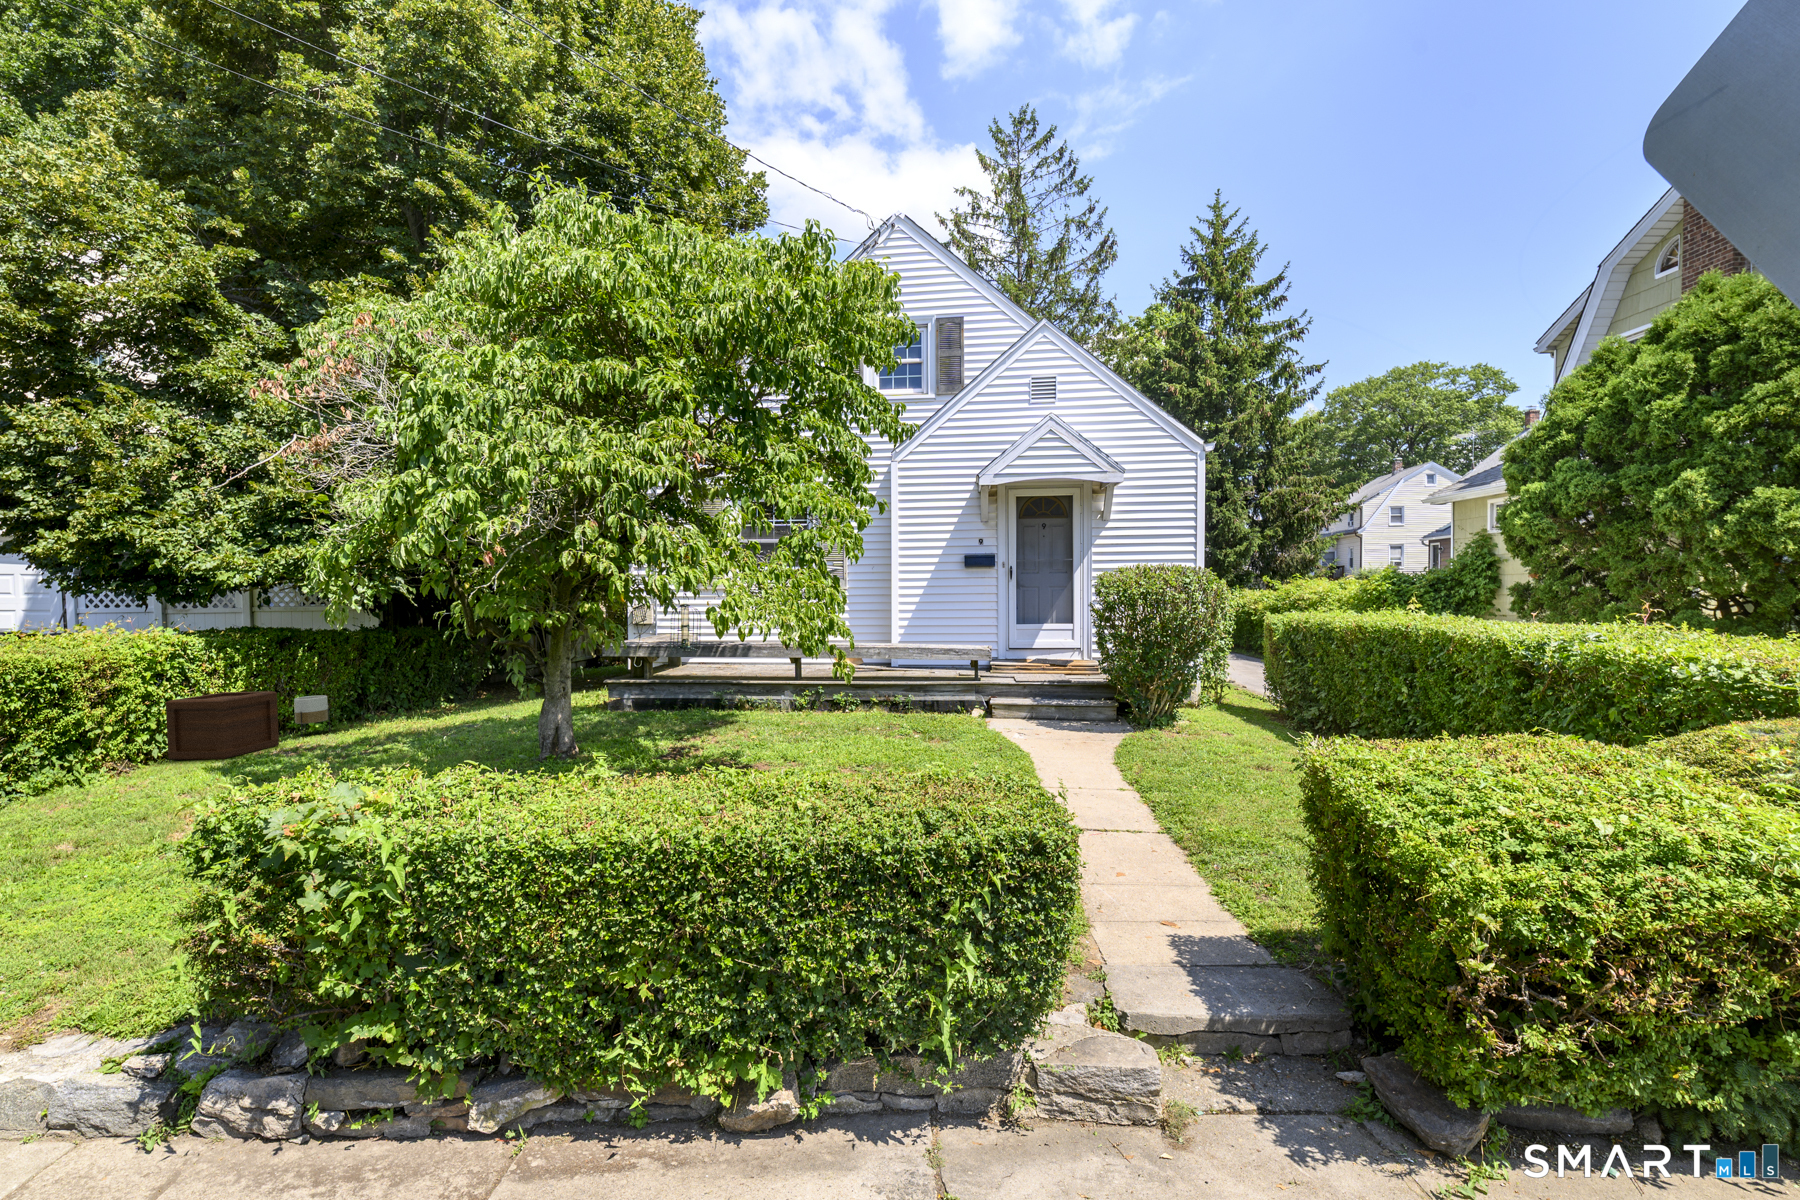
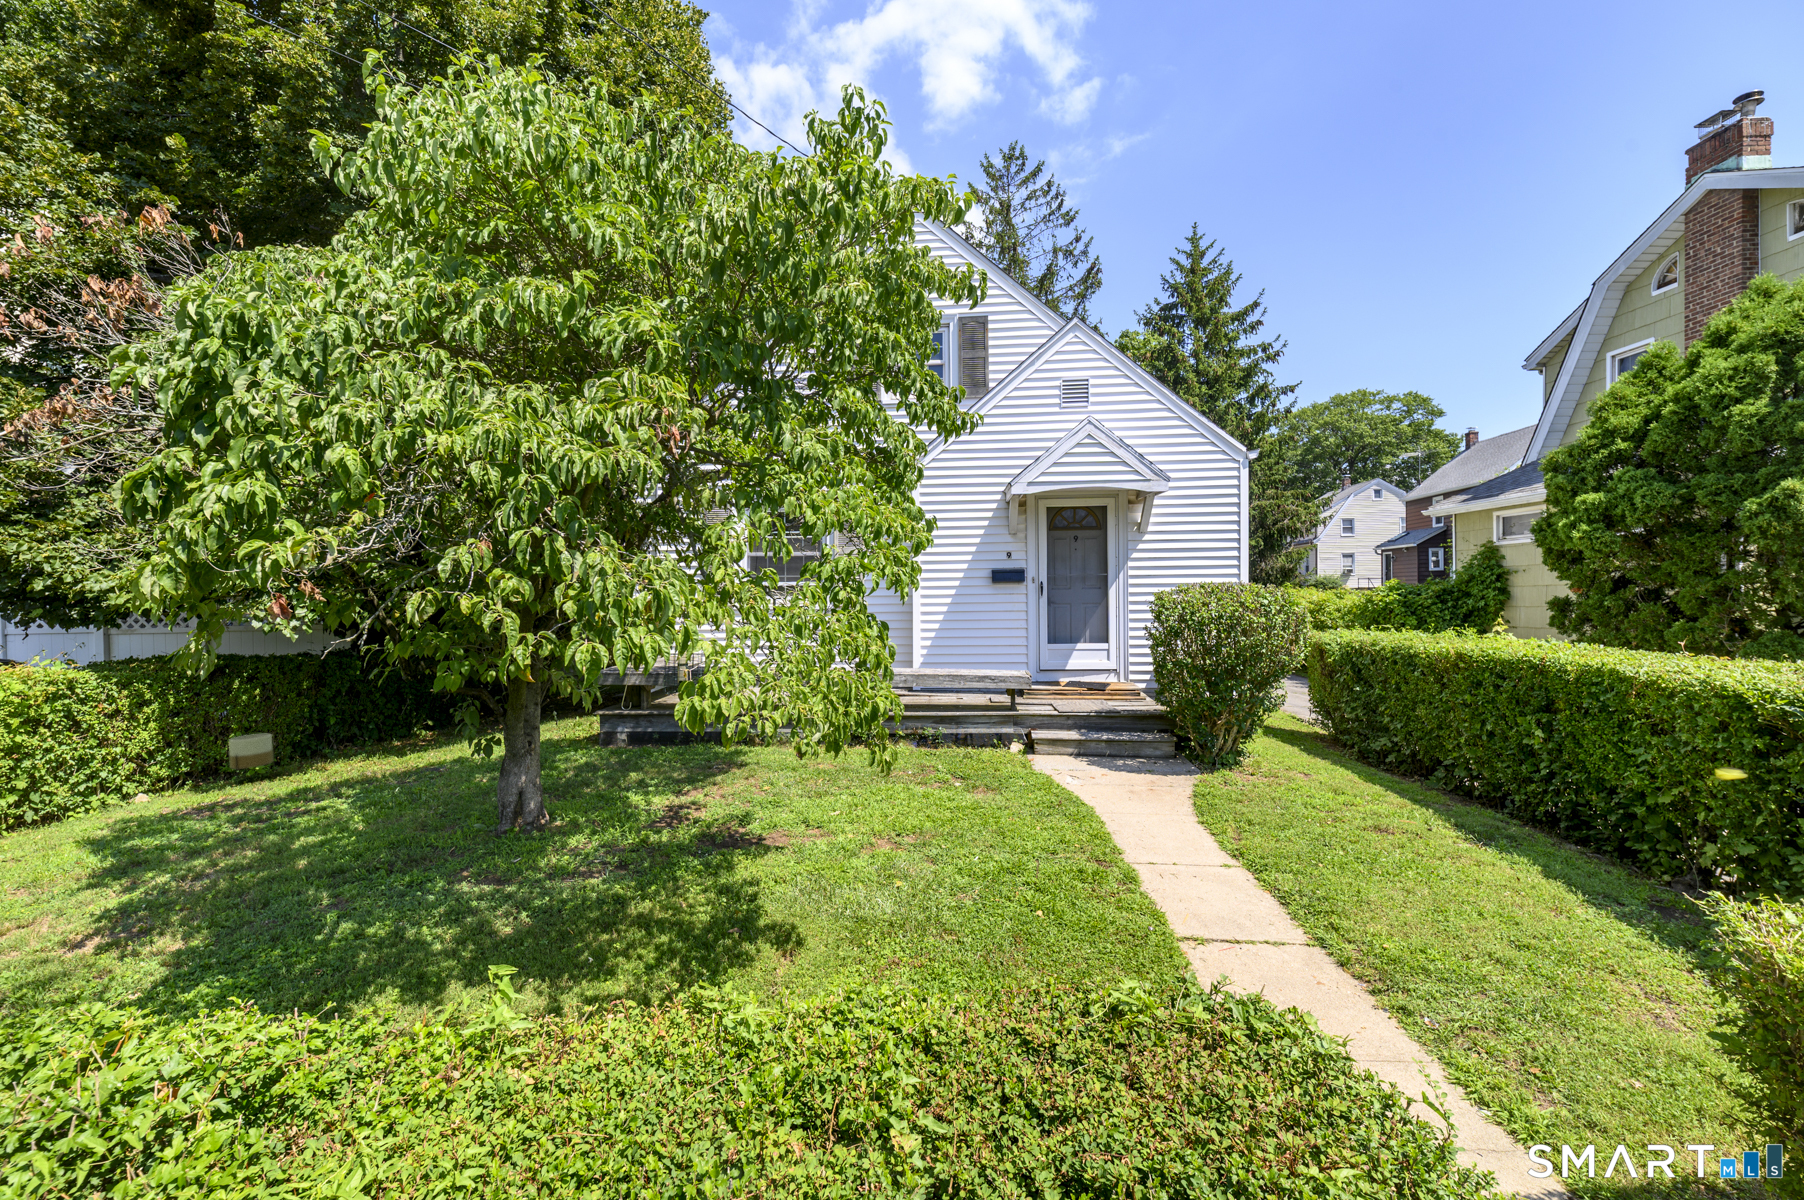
wooden crate: present [166,691,279,760] -> none [42,735,200,826]

